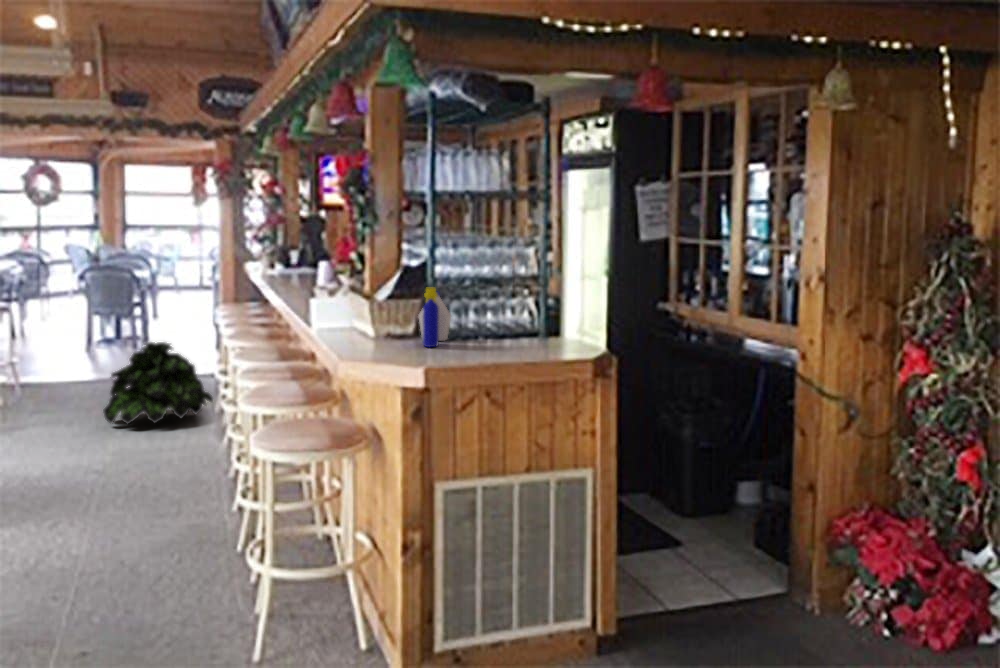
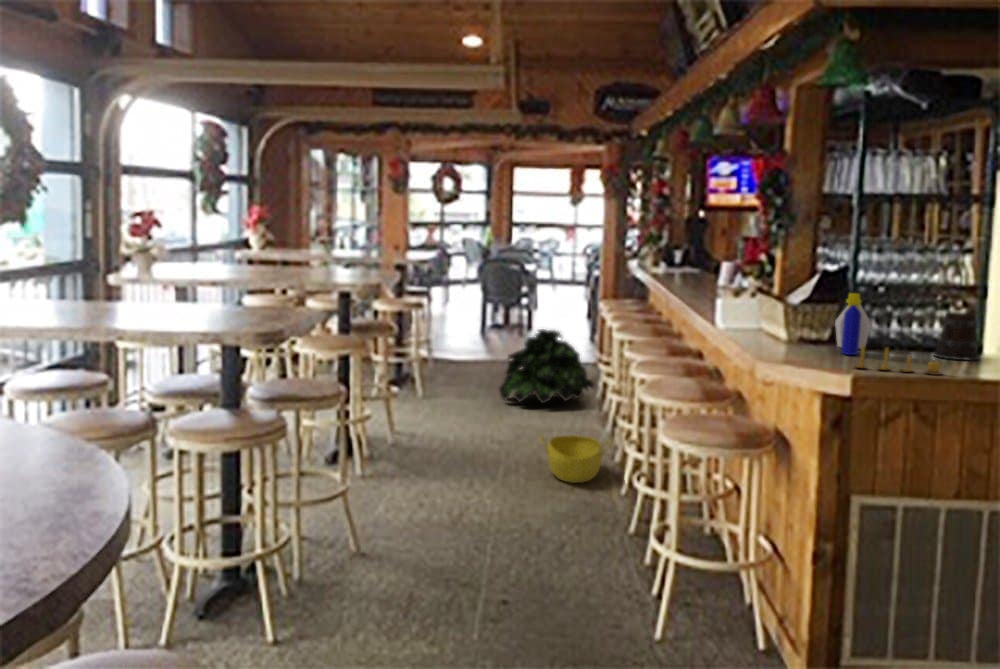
beer mug: none [506,299,545,345] -> present [934,312,979,360]
candle: none [428,335,507,360] -> present [855,346,942,375]
basket: none [143,454,224,505] -> present [540,435,610,483]

